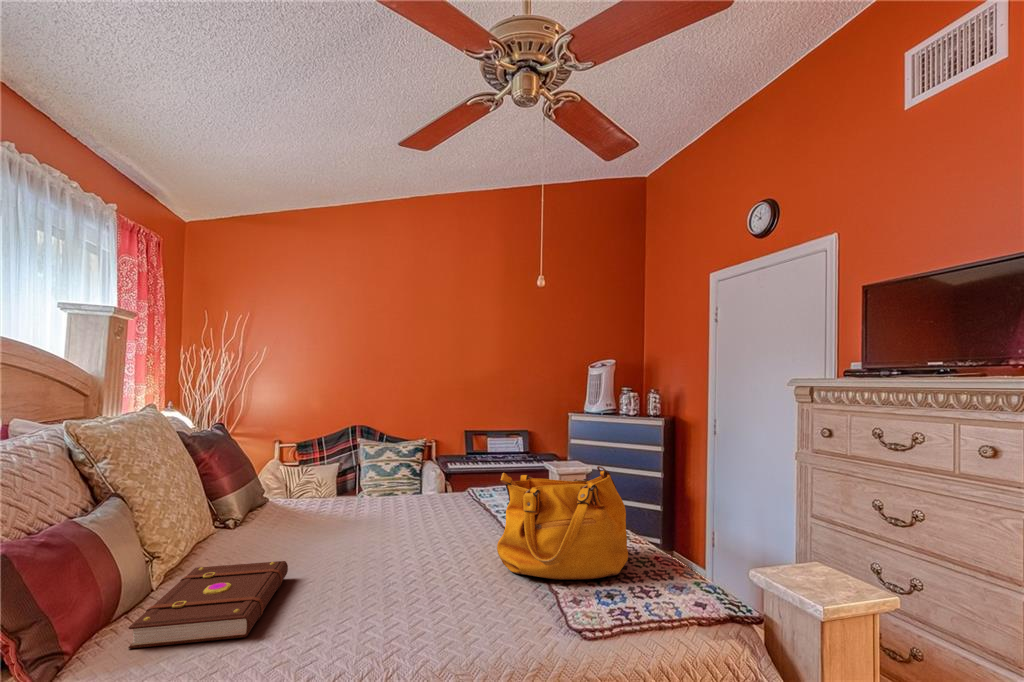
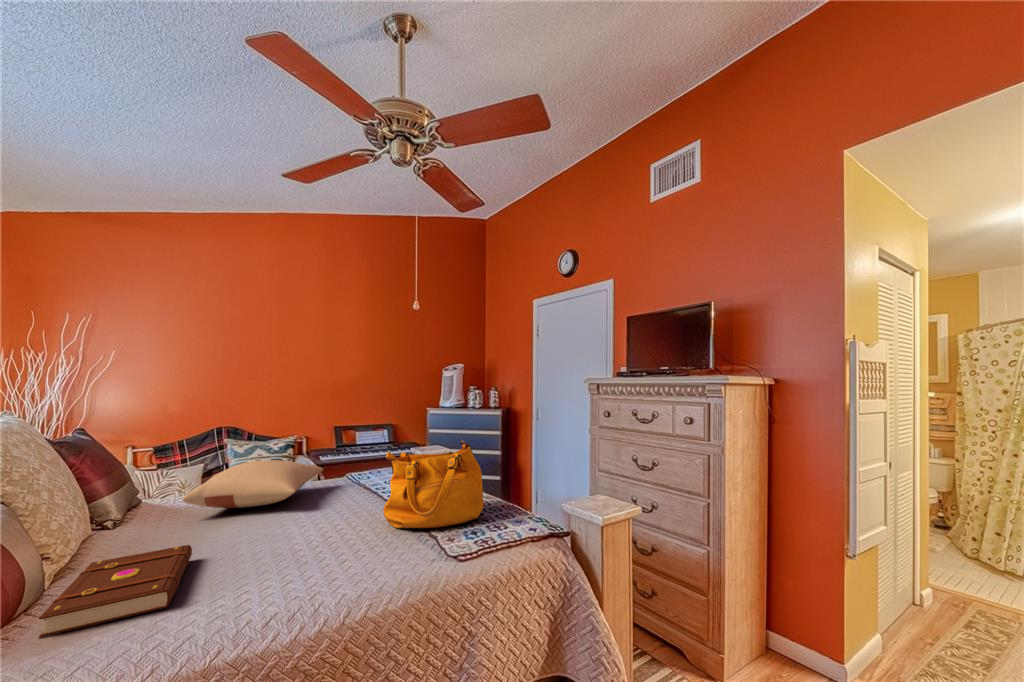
pillow: none [294,467,441,519] -> present [183,460,323,508]

